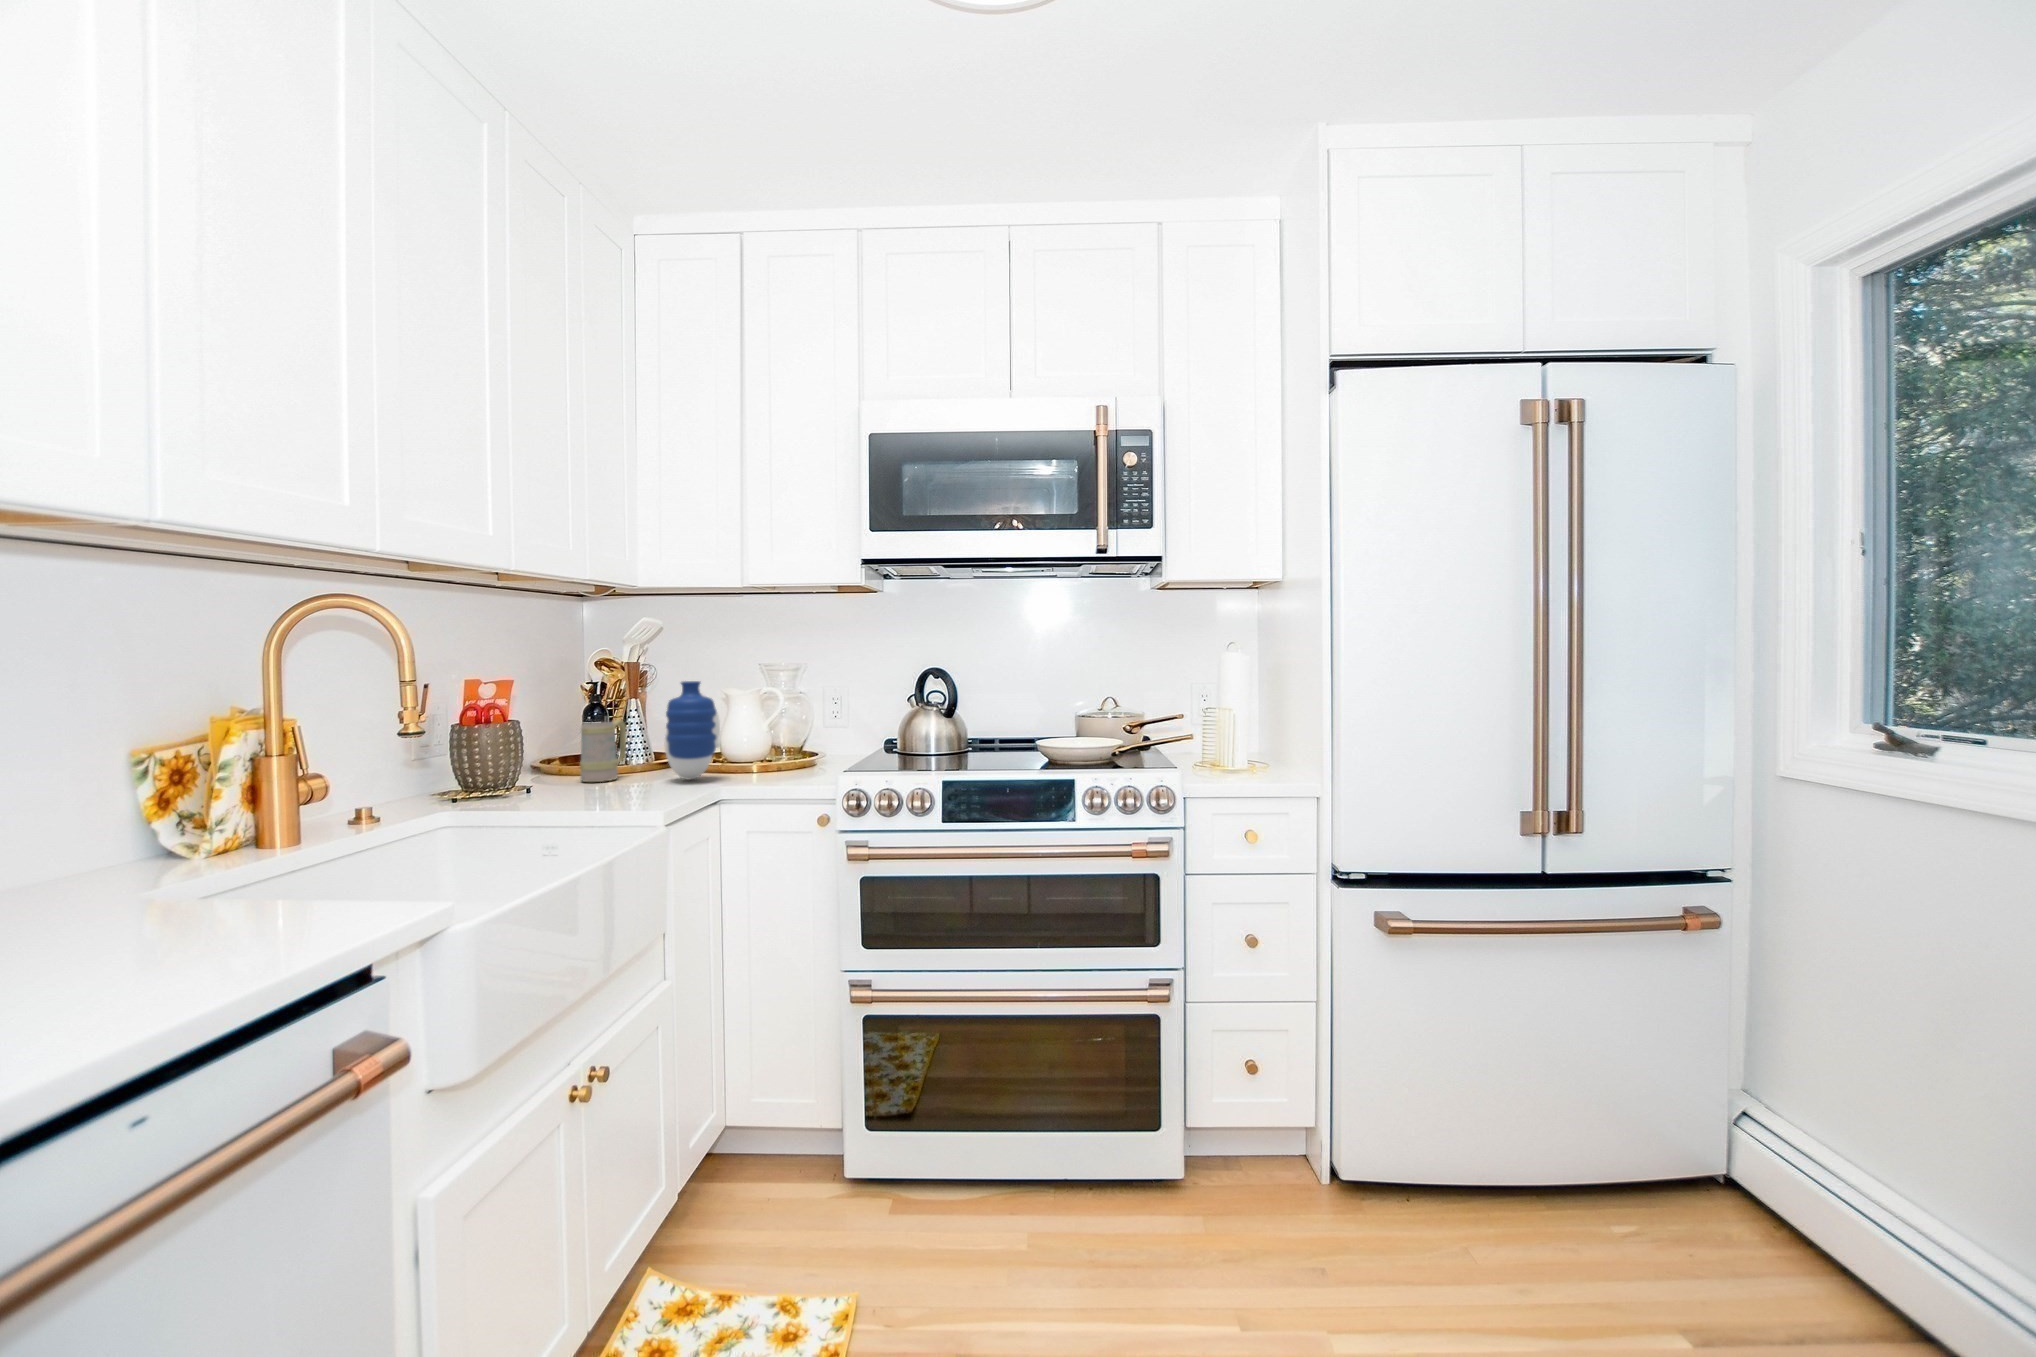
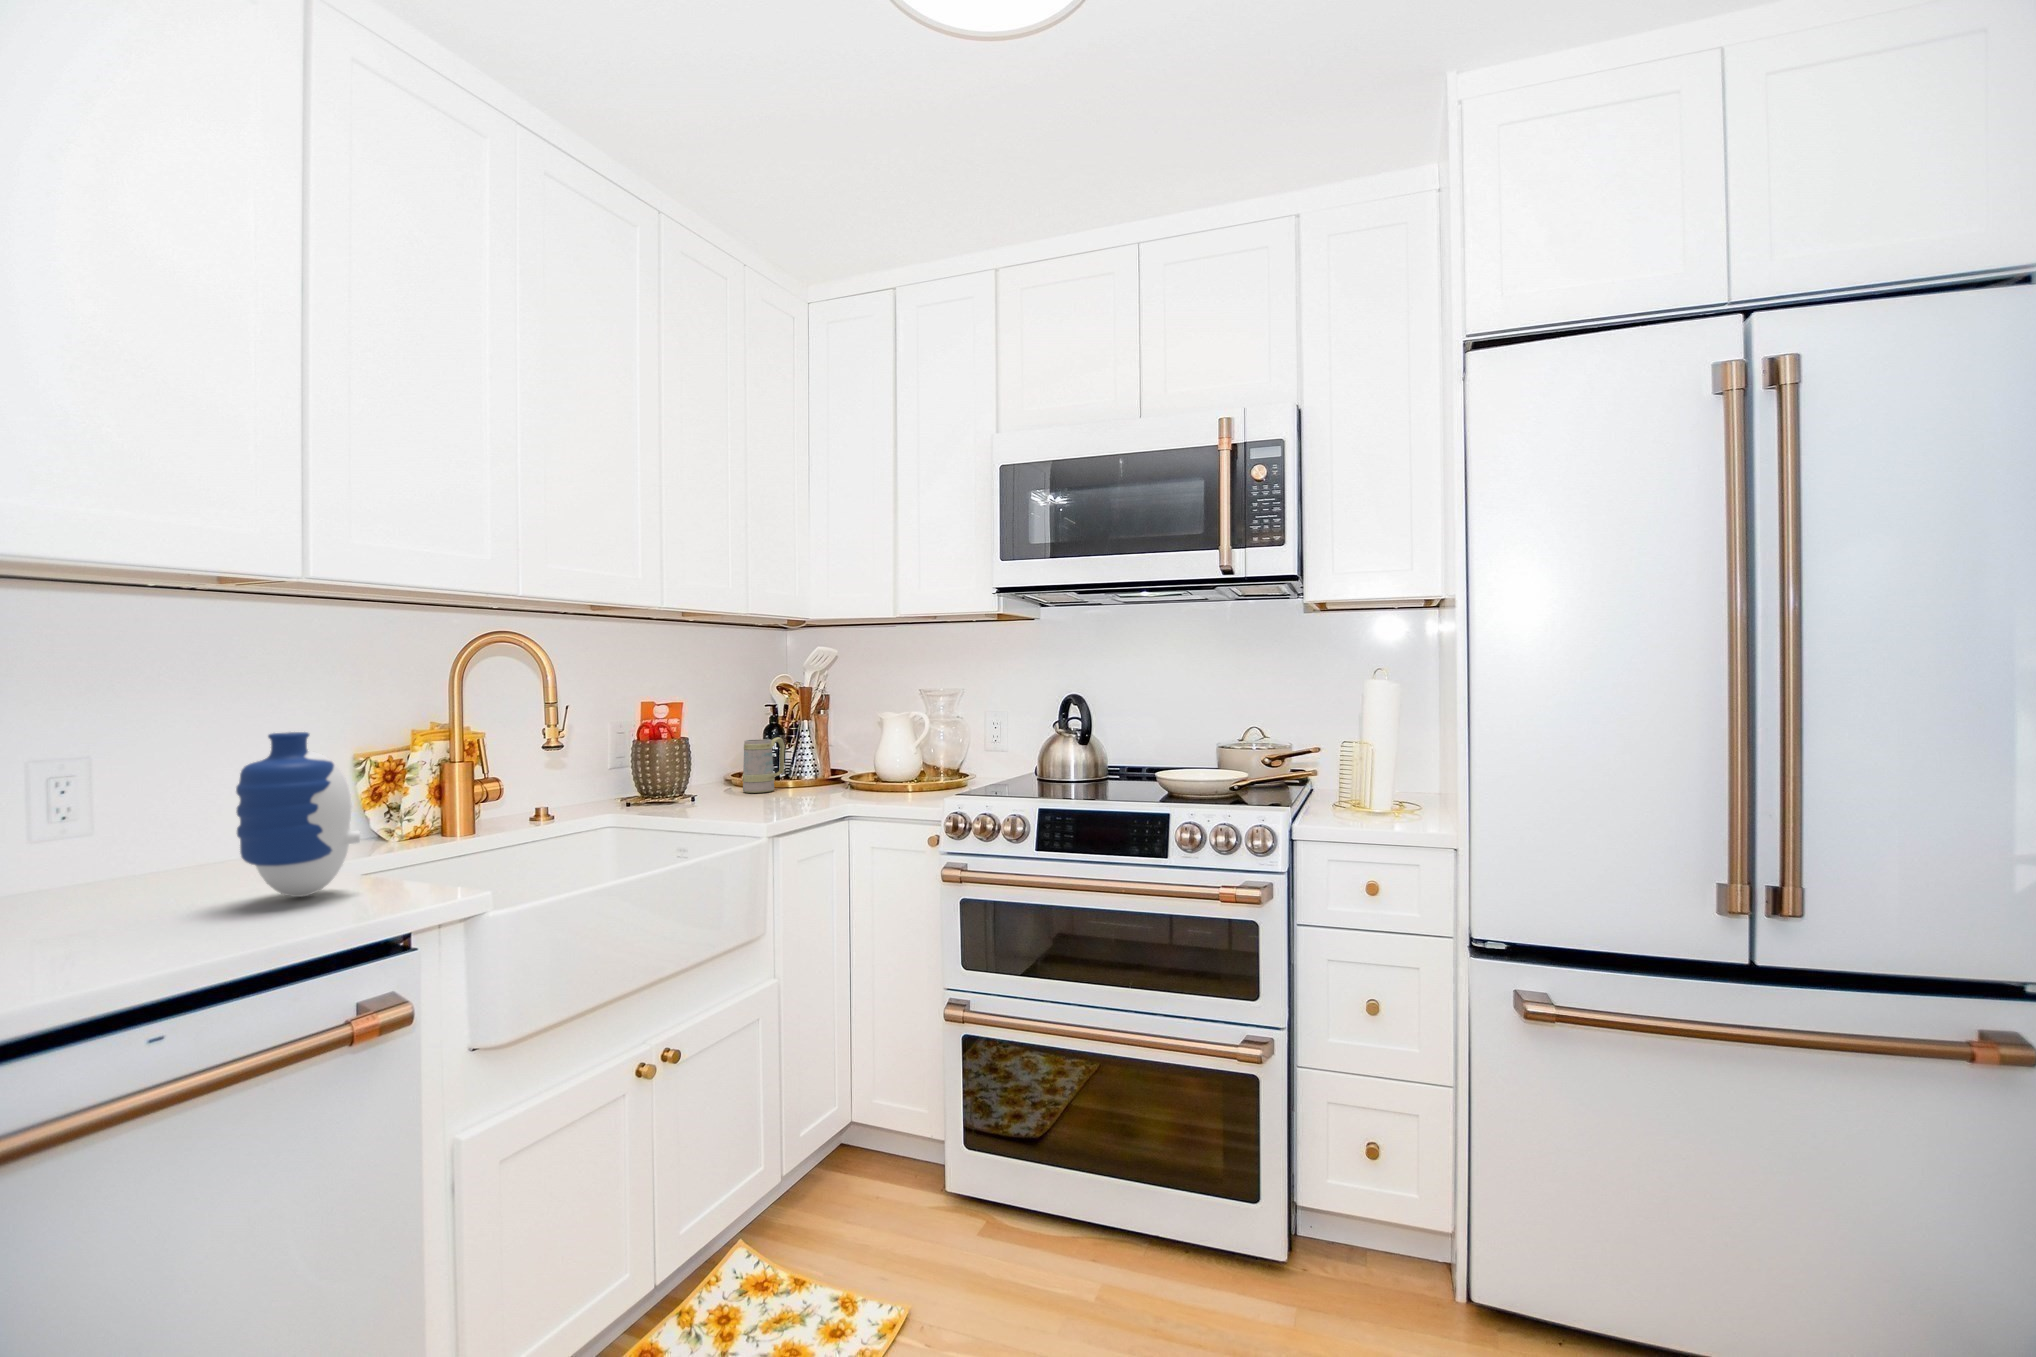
vase: present [665,681,720,780] -> present [236,732,360,897]

